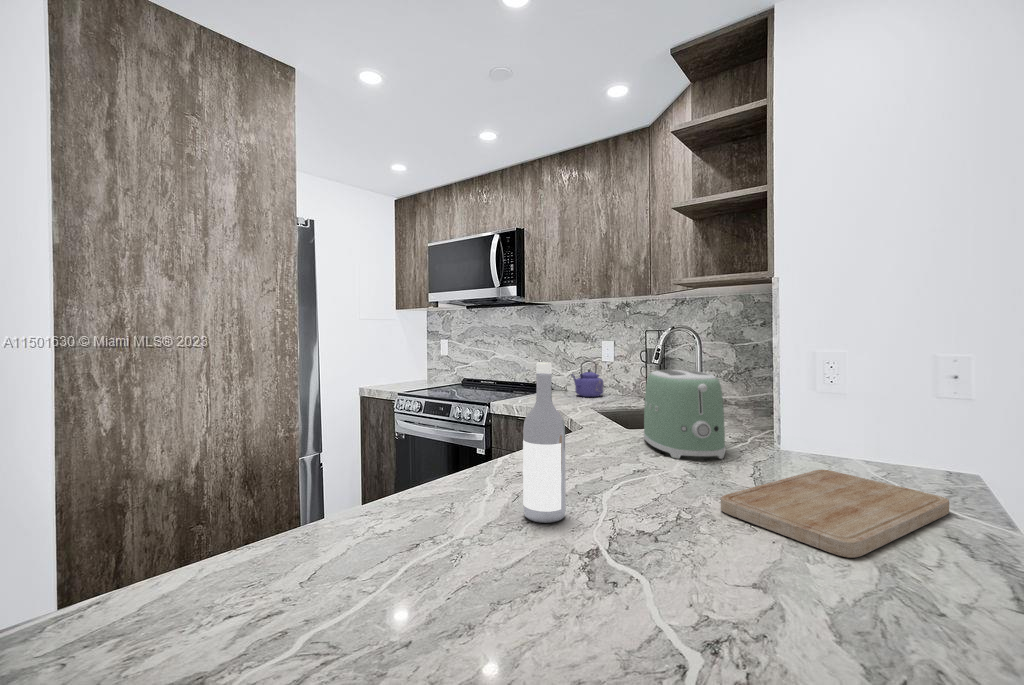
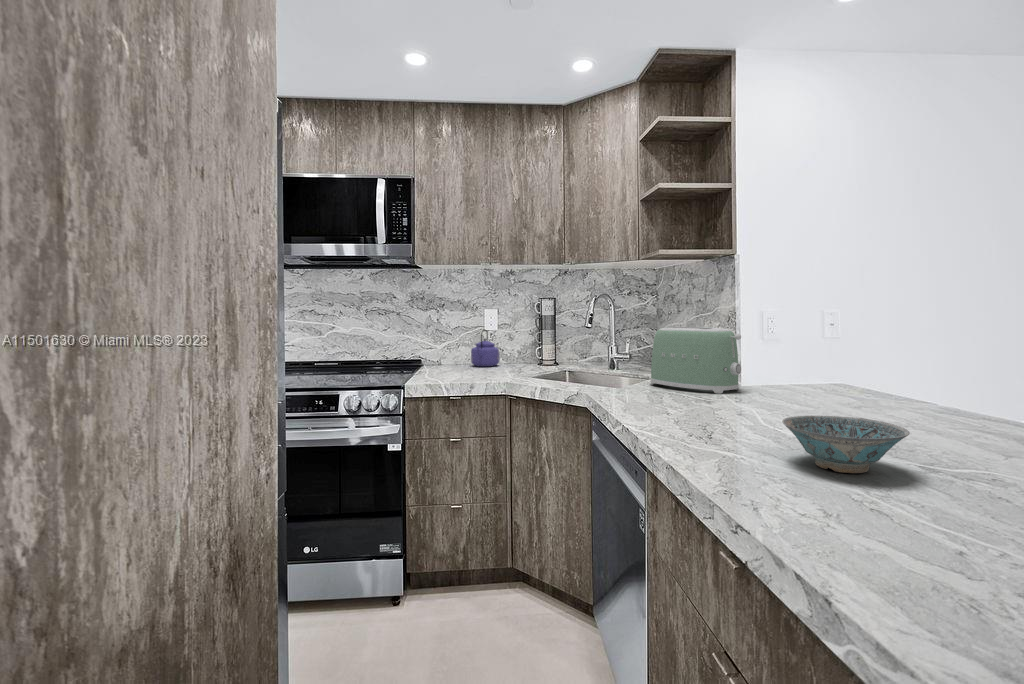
wine bottle: present [523,362,566,523] -> none [780,310,819,433]
cutting board: present [721,470,949,558] -> none [810,385,932,415]
ceramic bowl: none [318,489,449,572] -> present [782,416,910,473]

